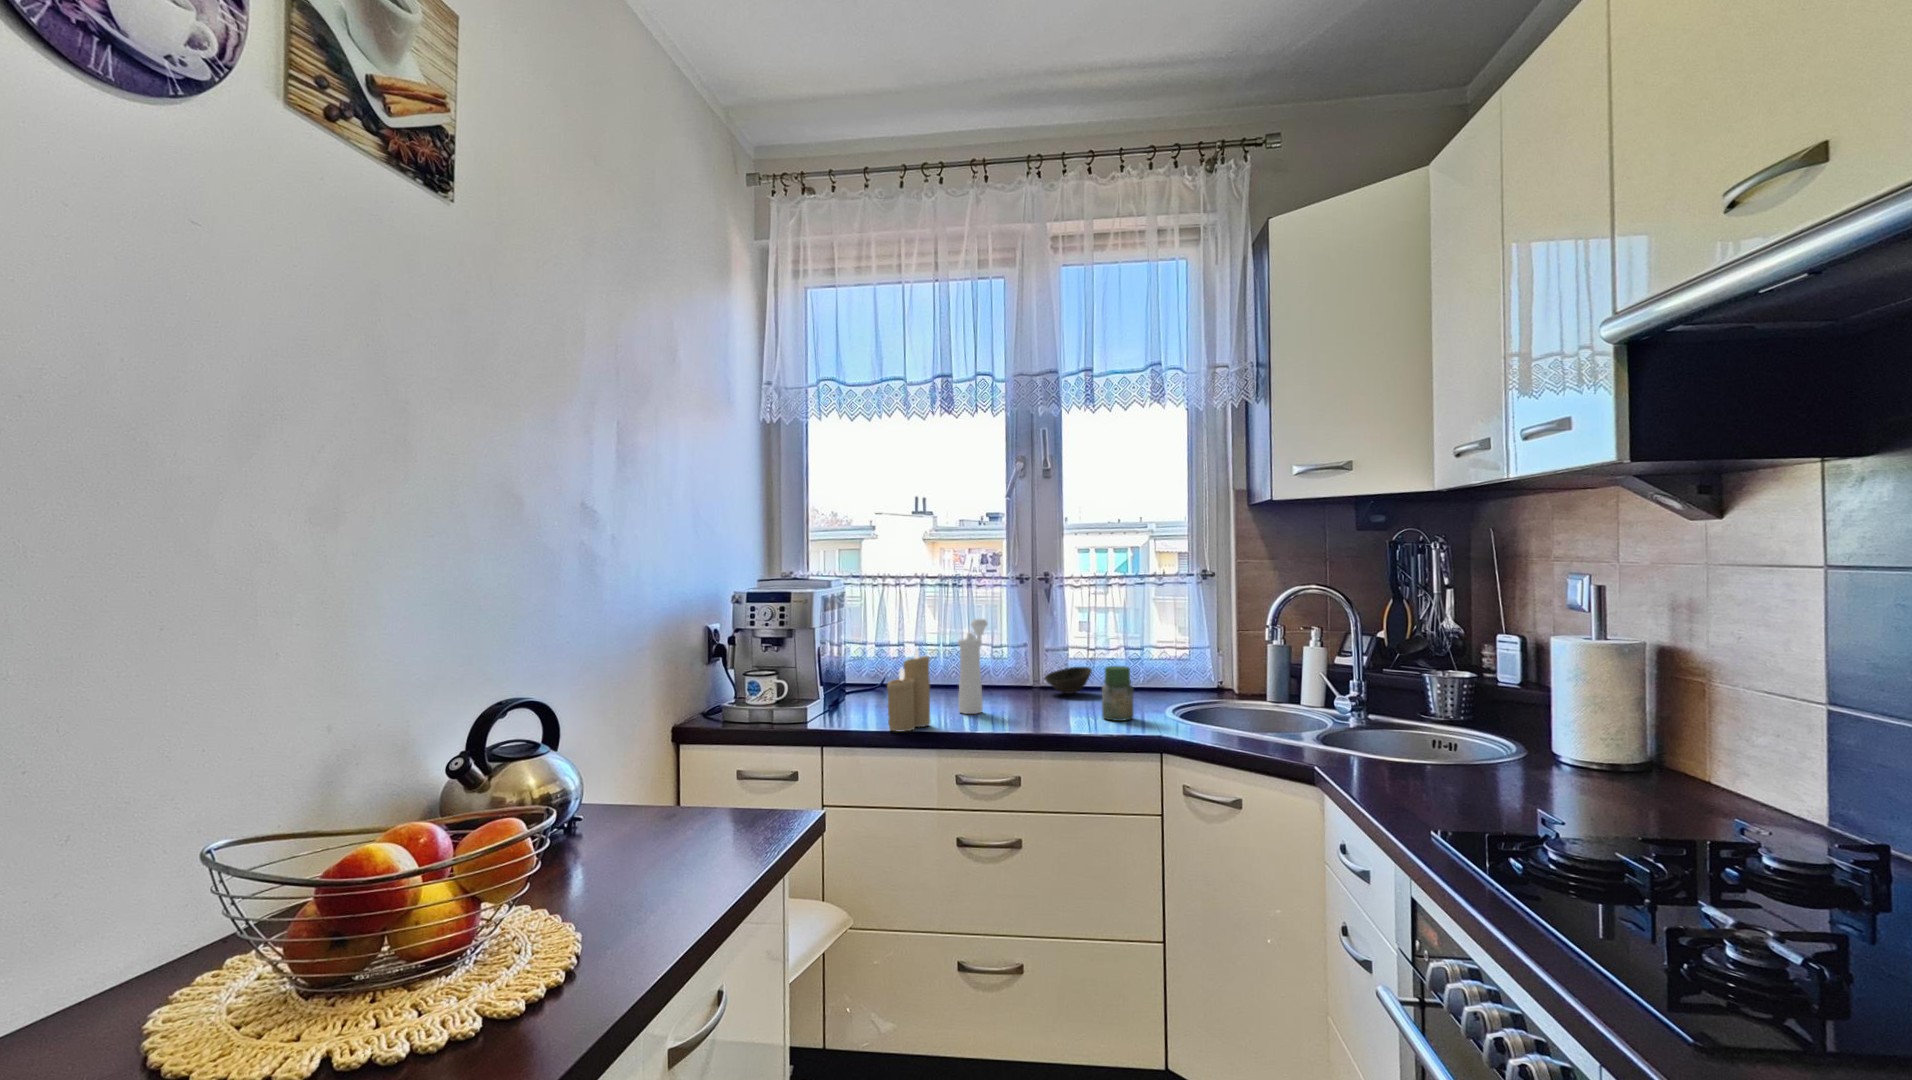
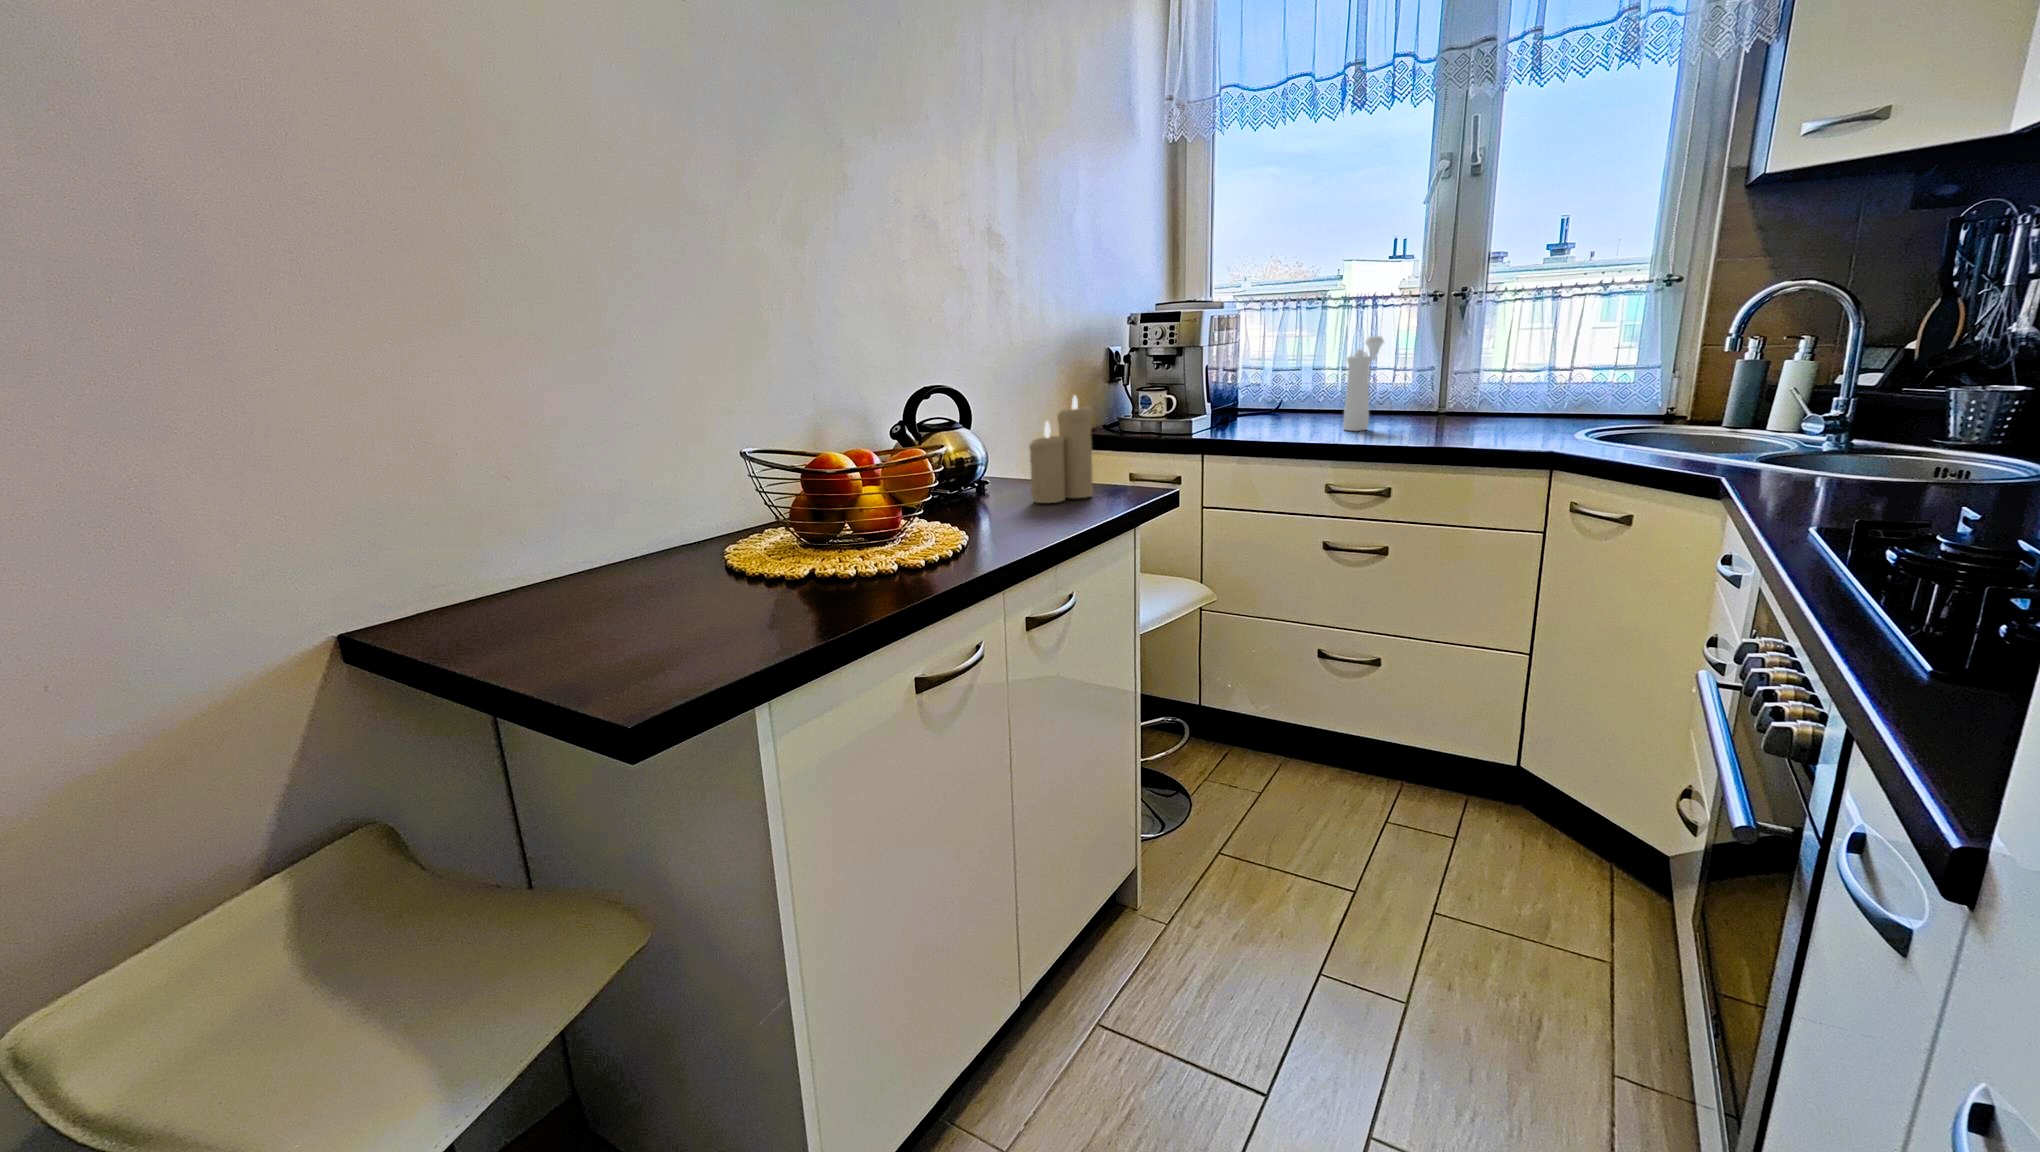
candle: present [887,648,930,732] -> present [1029,396,1093,503]
jar: present [1102,666,1134,721] -> none [1497,381,1537,438]
bowl: present [1044,667,1092,694] -> none [1393,389,1505,420]

